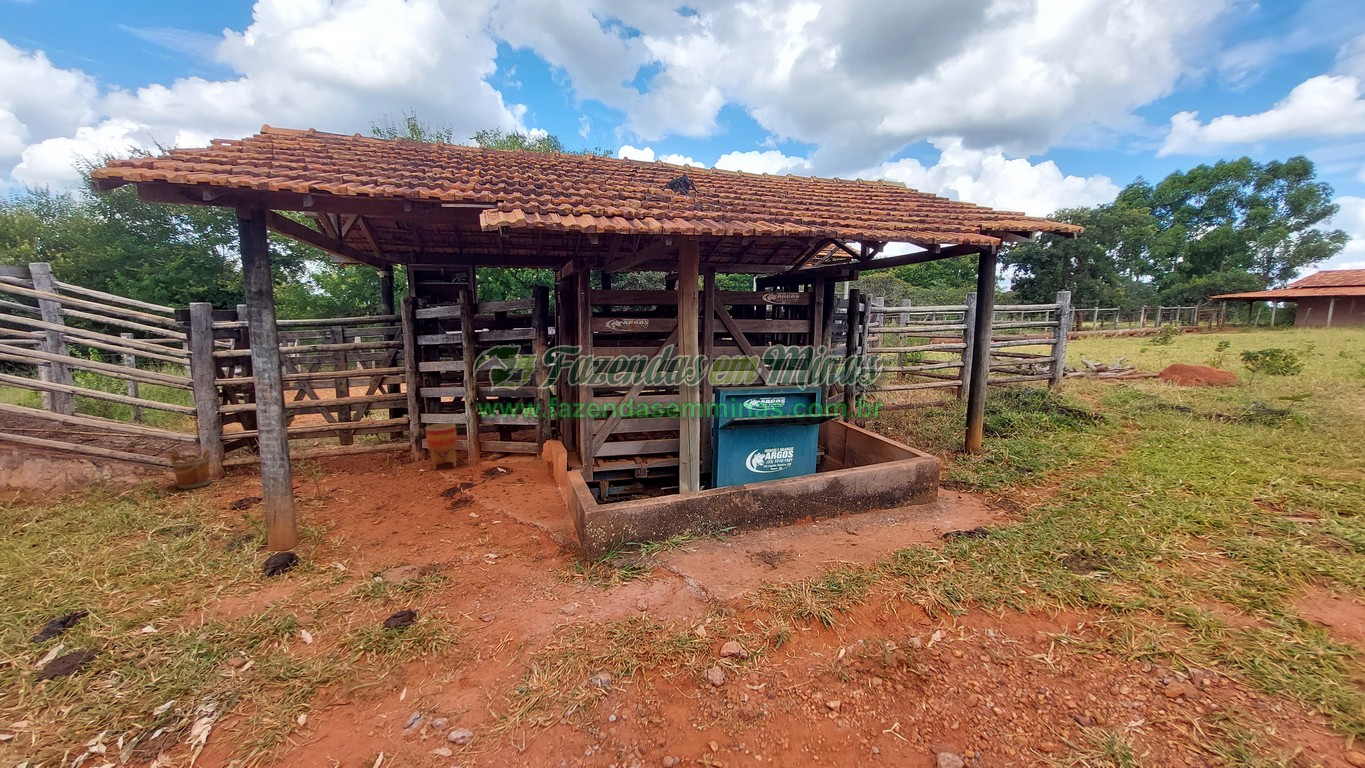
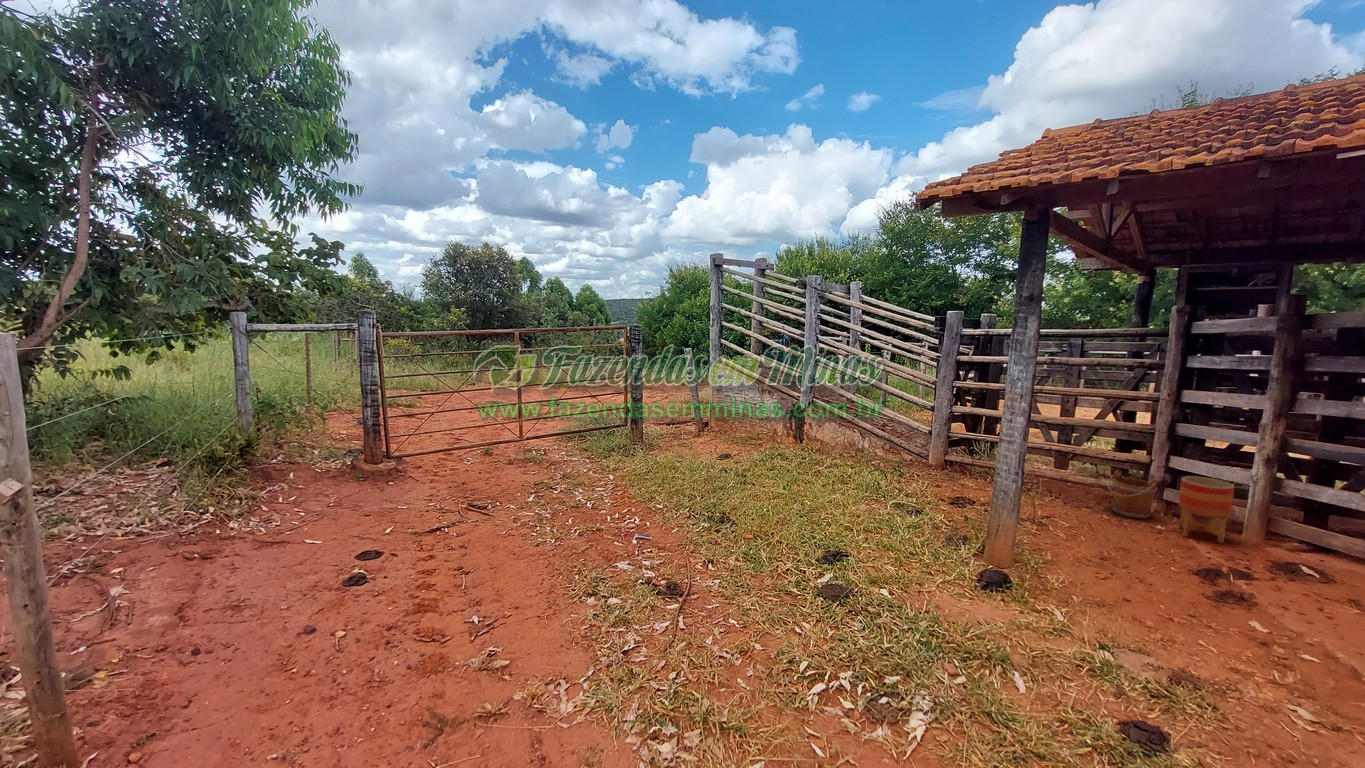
bucket: present [170,450,212,489] -> present [1112,471,1157,519]

